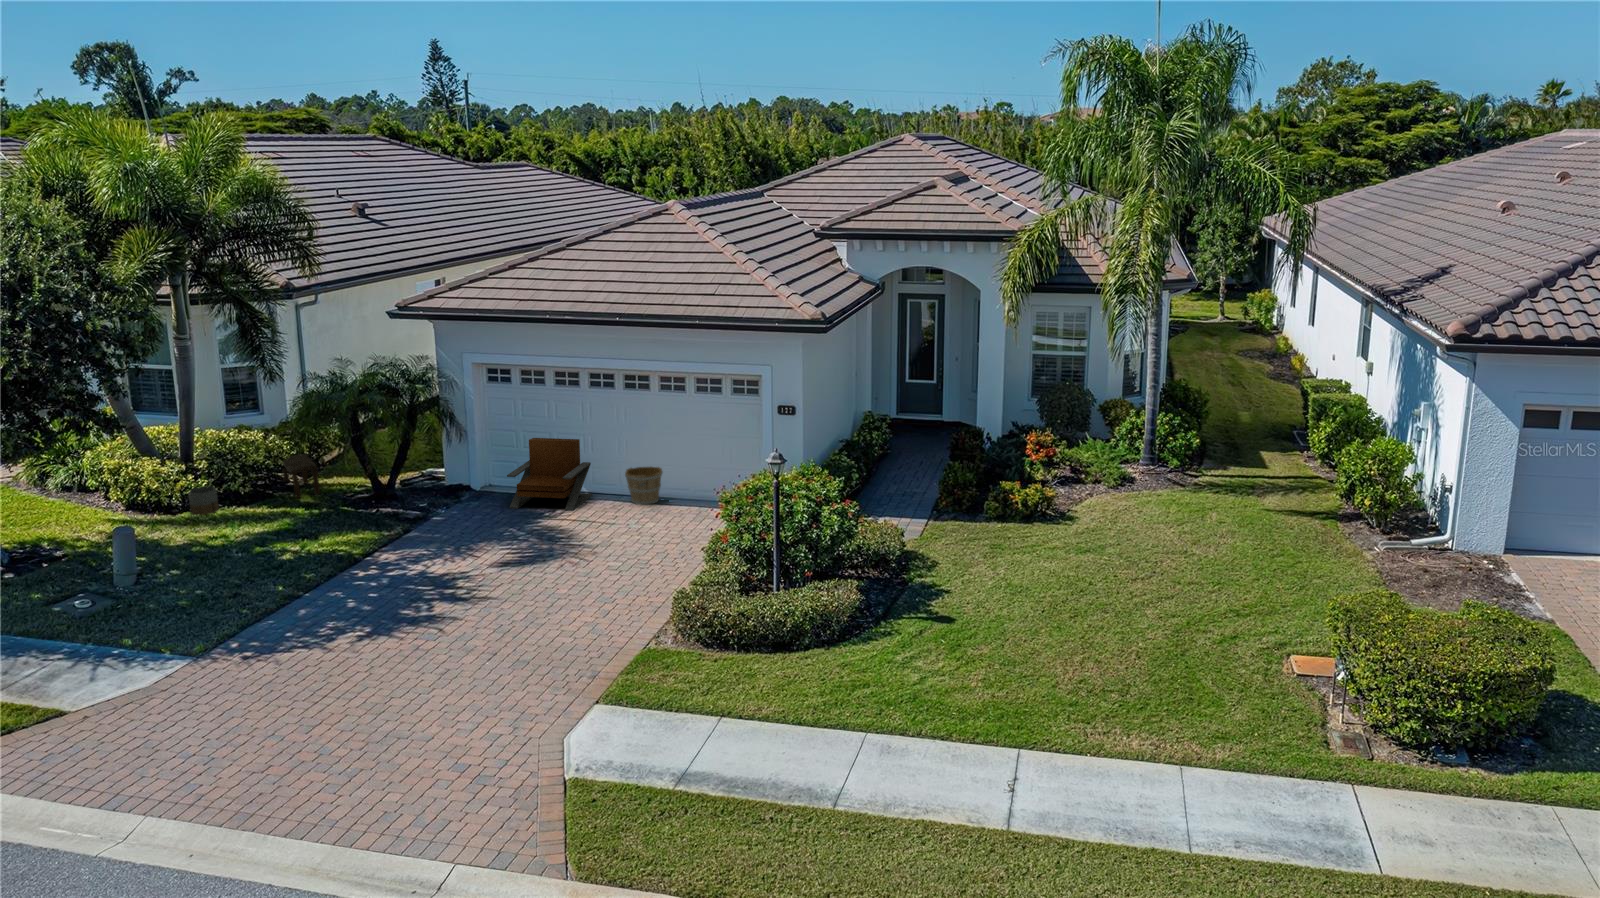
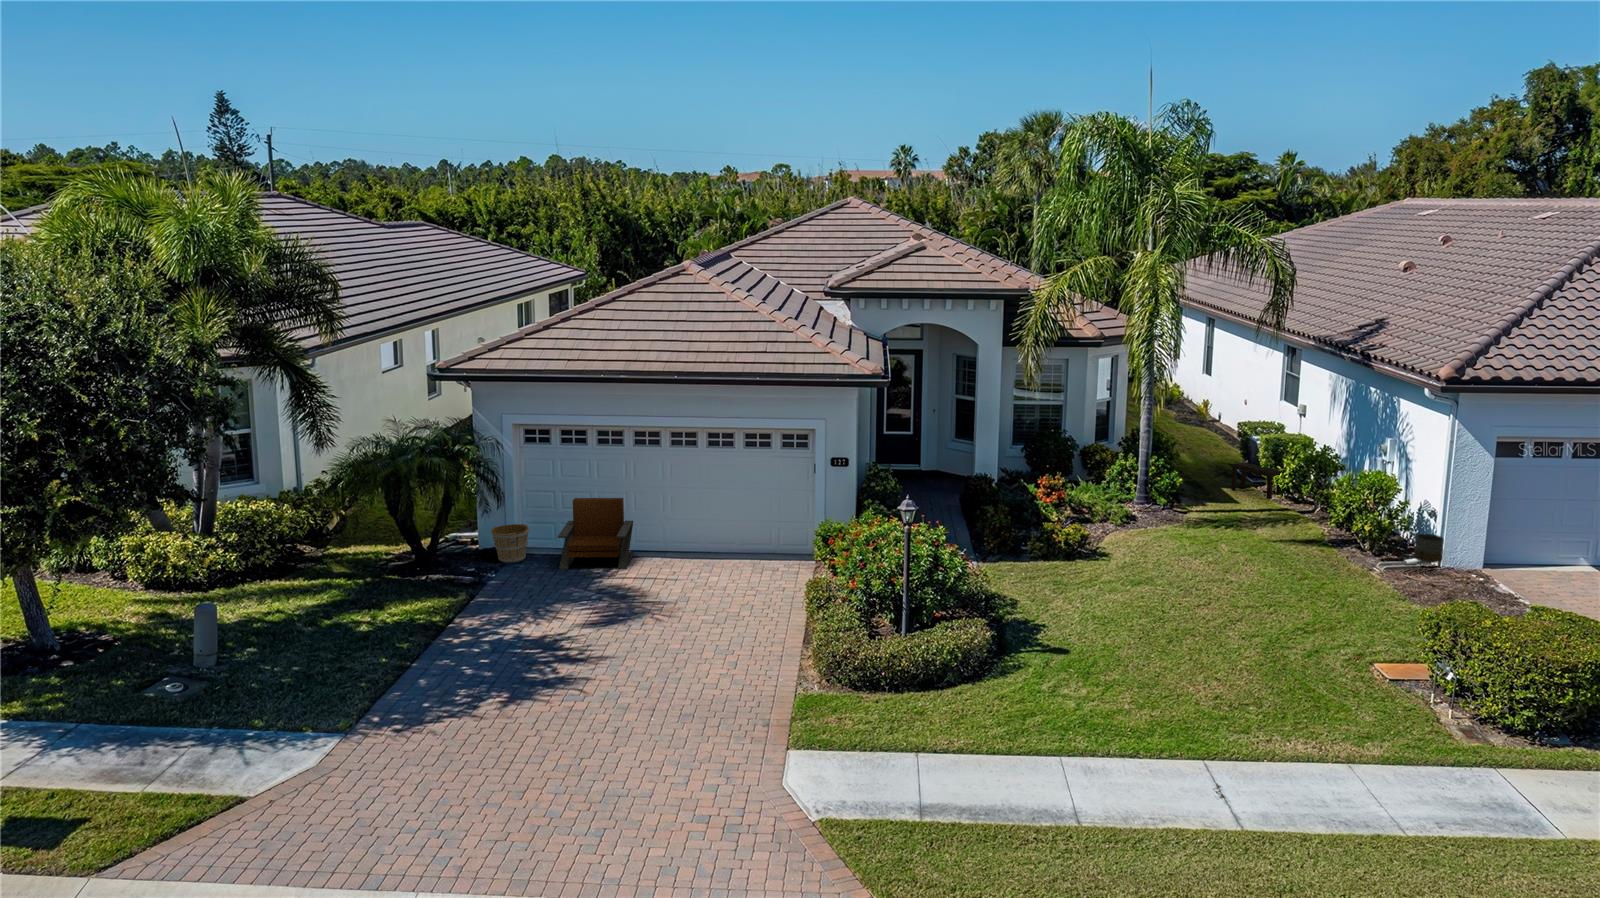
bench: present [283,454,320,499] -> present [1231,462,1281,499]
wooden bucket: present [625,467,662,505] -> present [491,524,529,562]
planter: present [189,486,219,515] -> present [1414,534,1444,572]

